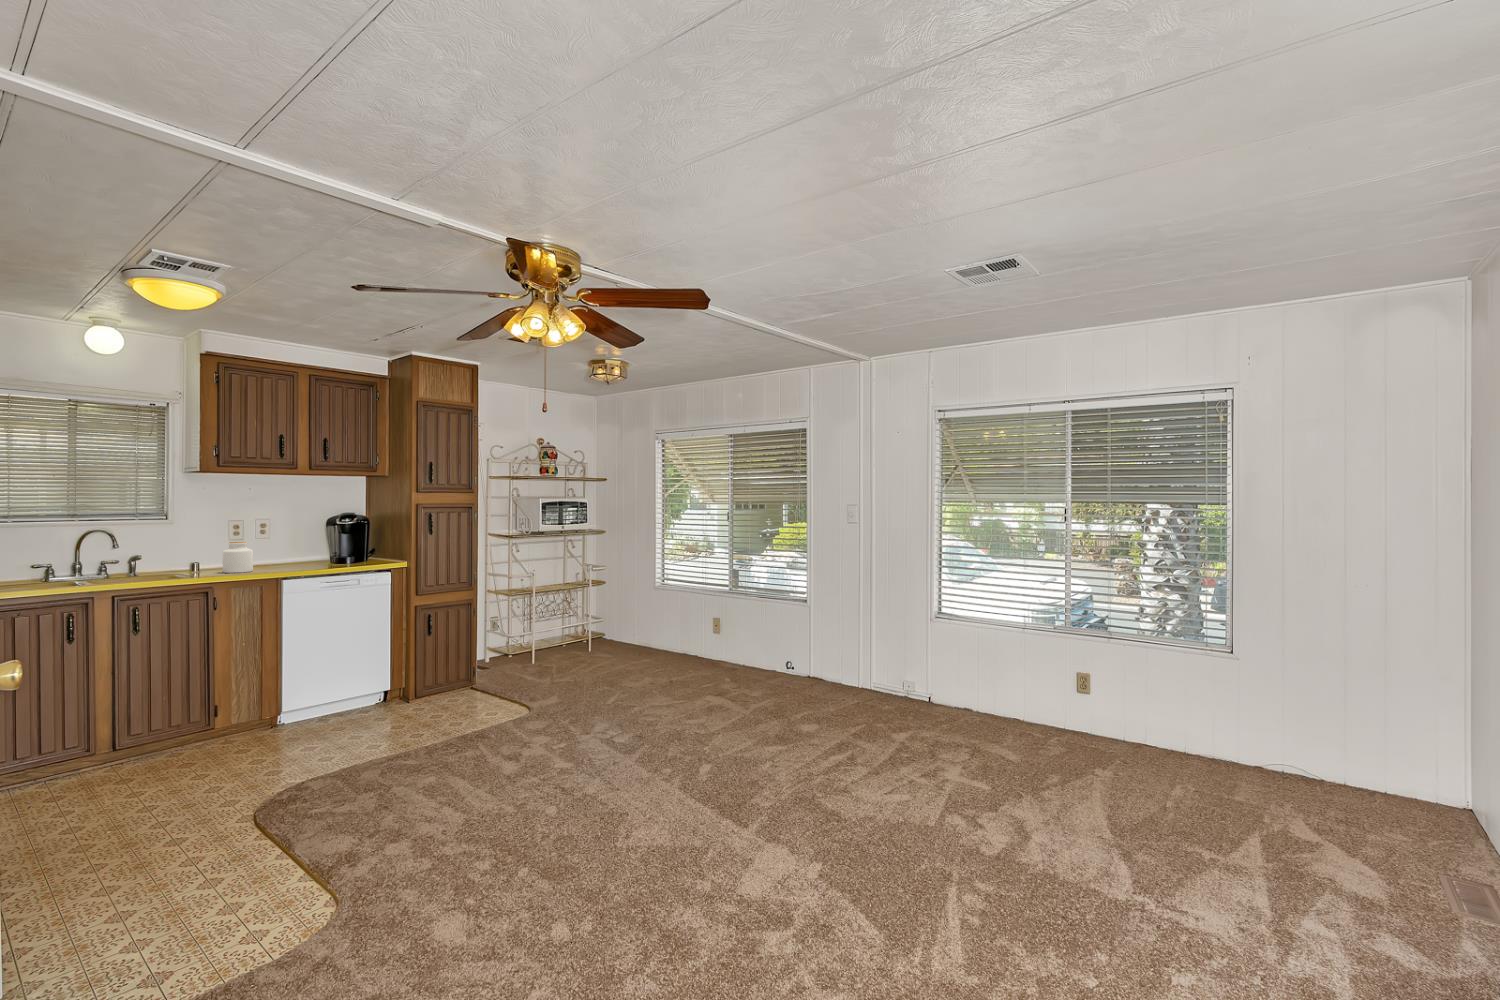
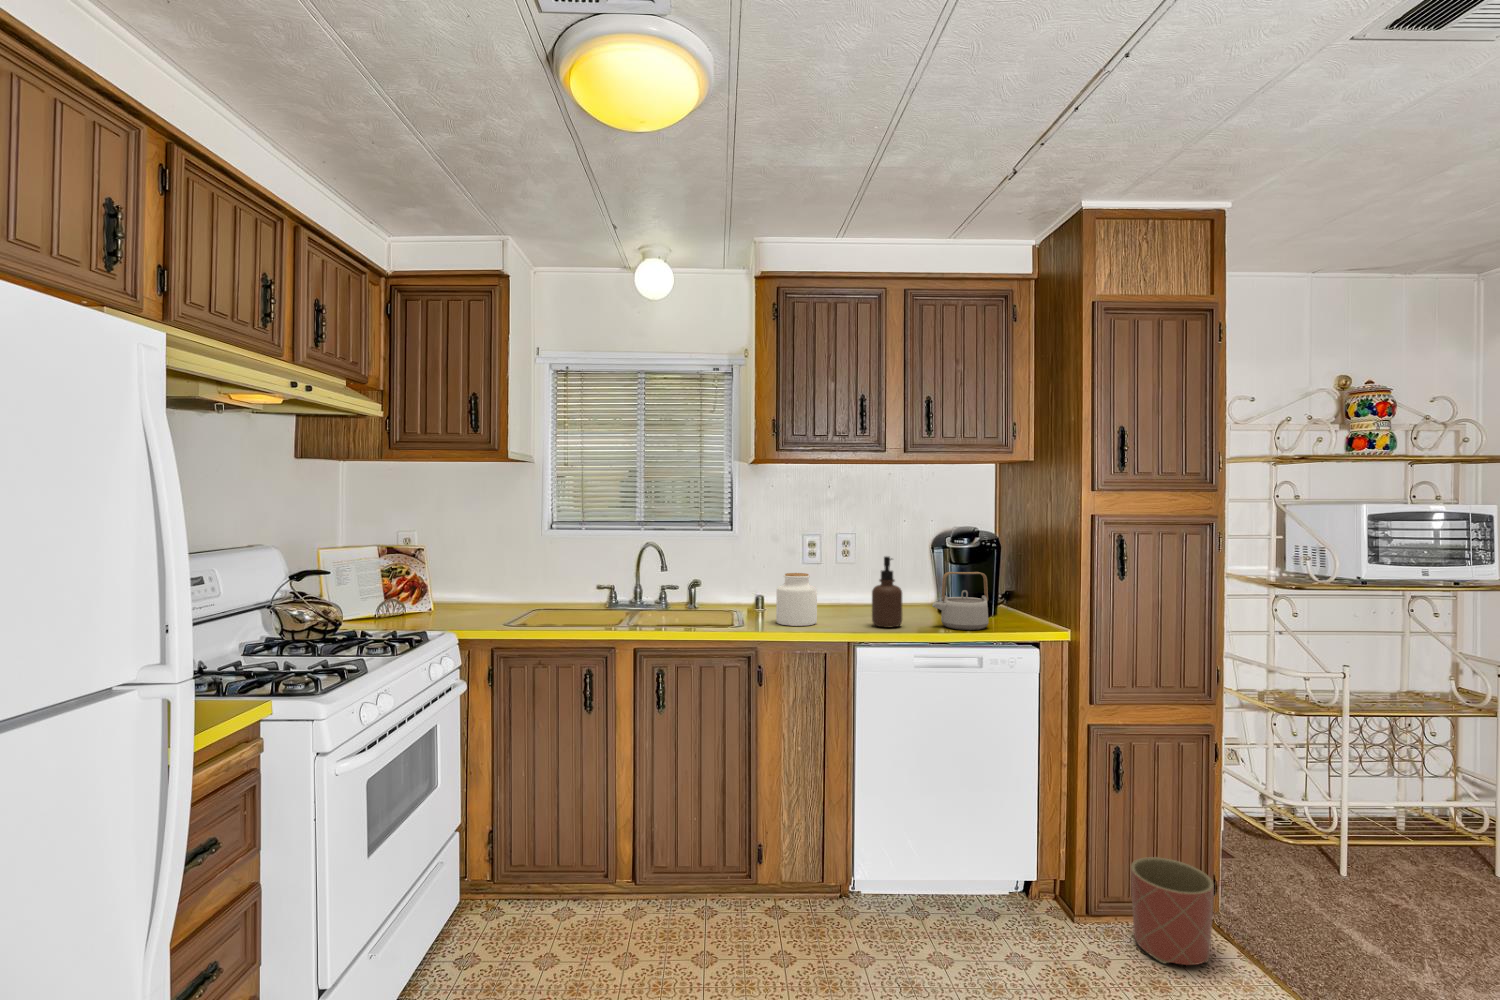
soap dispenser: none [291,529,311,569] -> present [872,556,902,627]
teapot: none [330,536,363,566] -> present [932,572,988,630]
planter: none [436,663,472,704] -> present [1131,857,1214,965]

